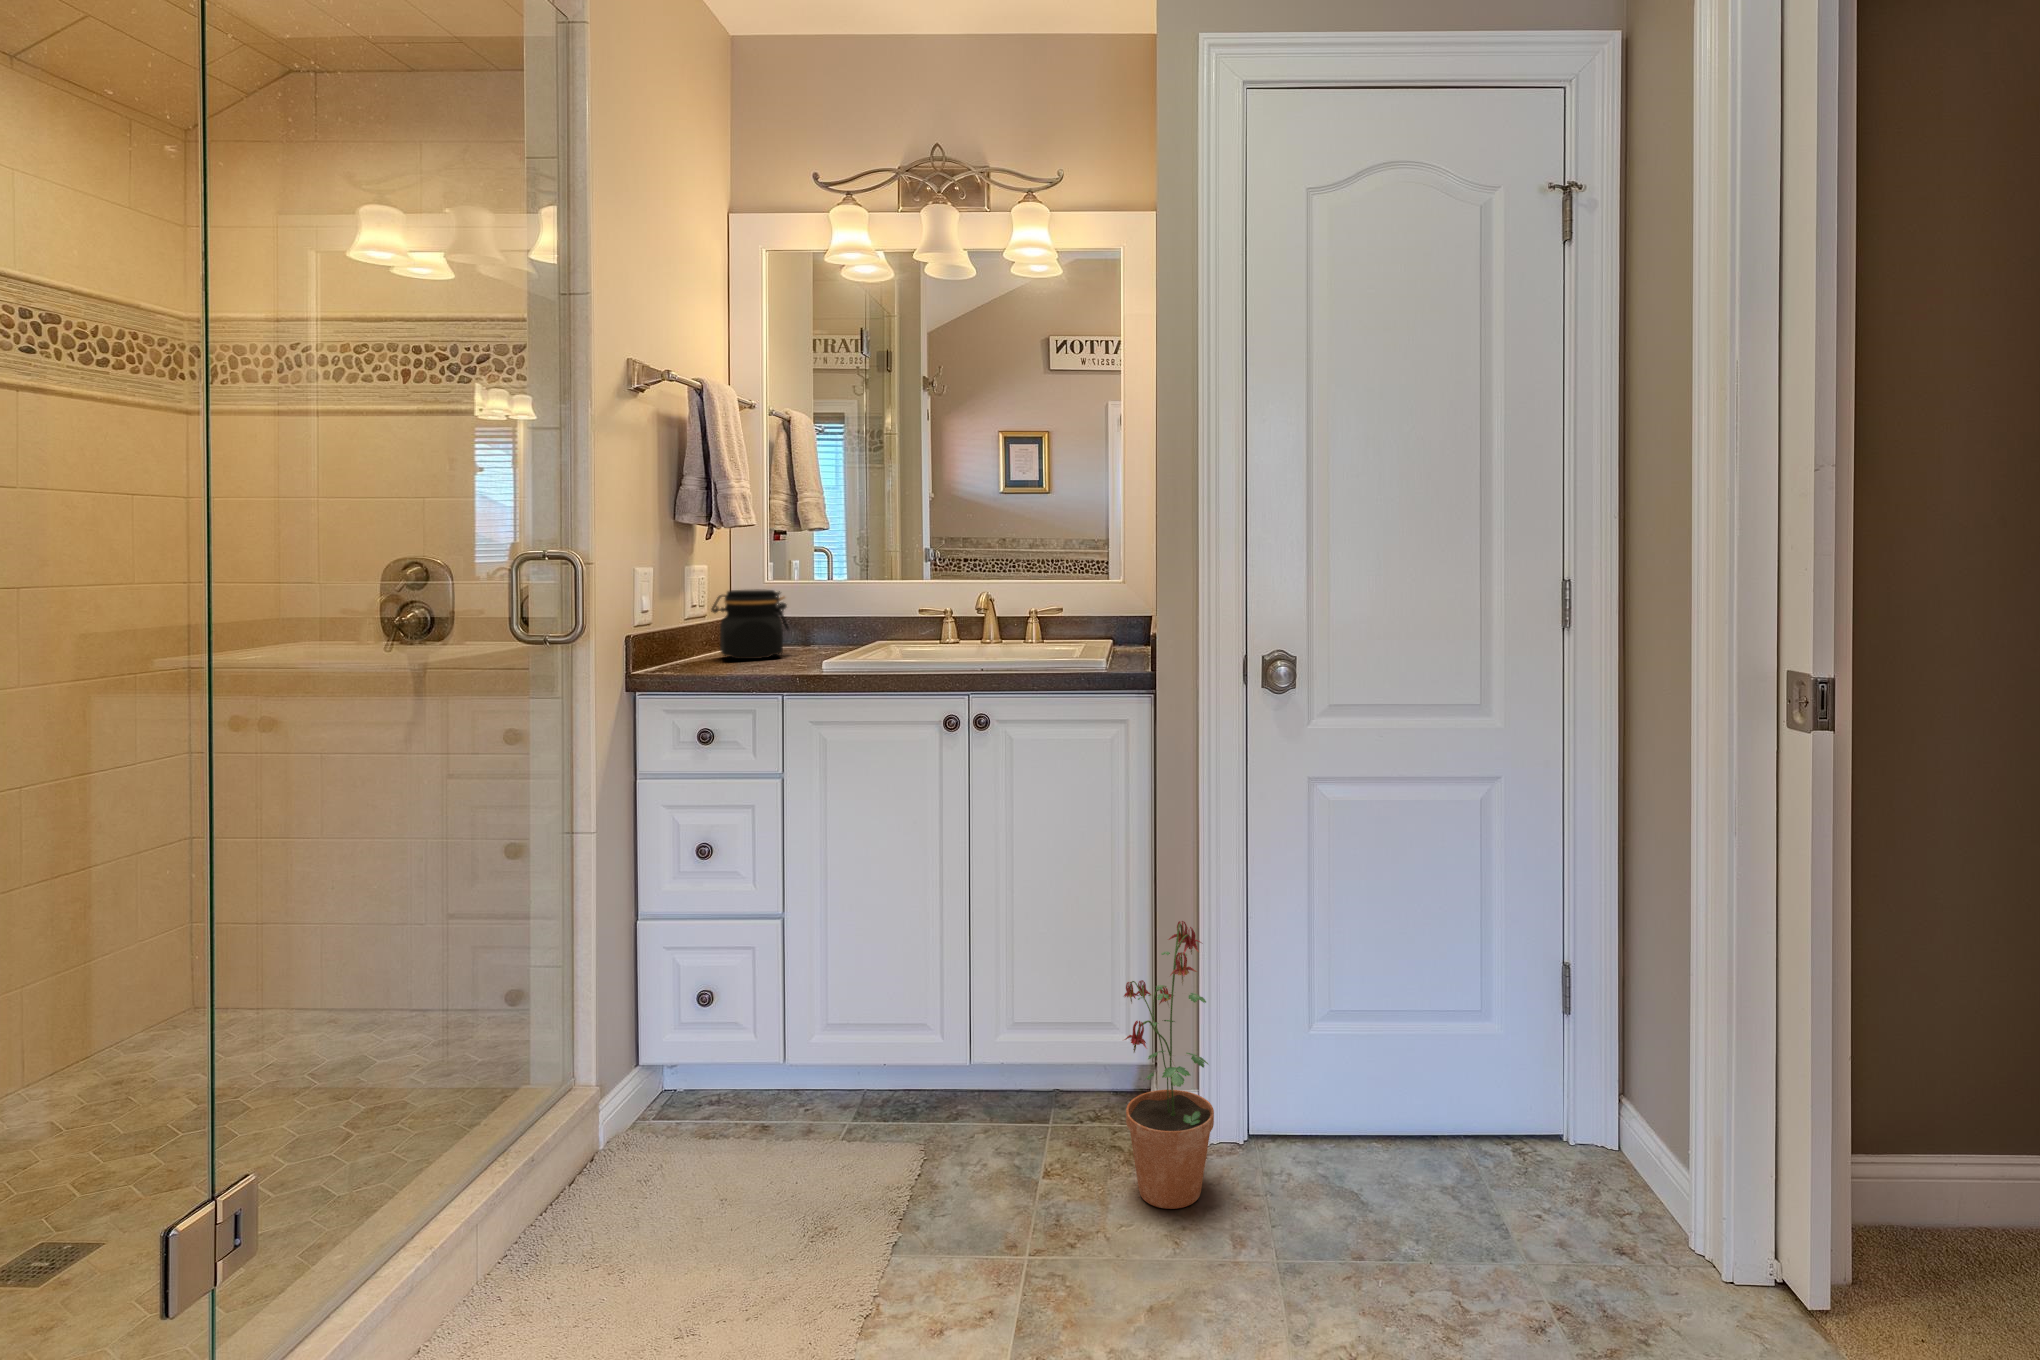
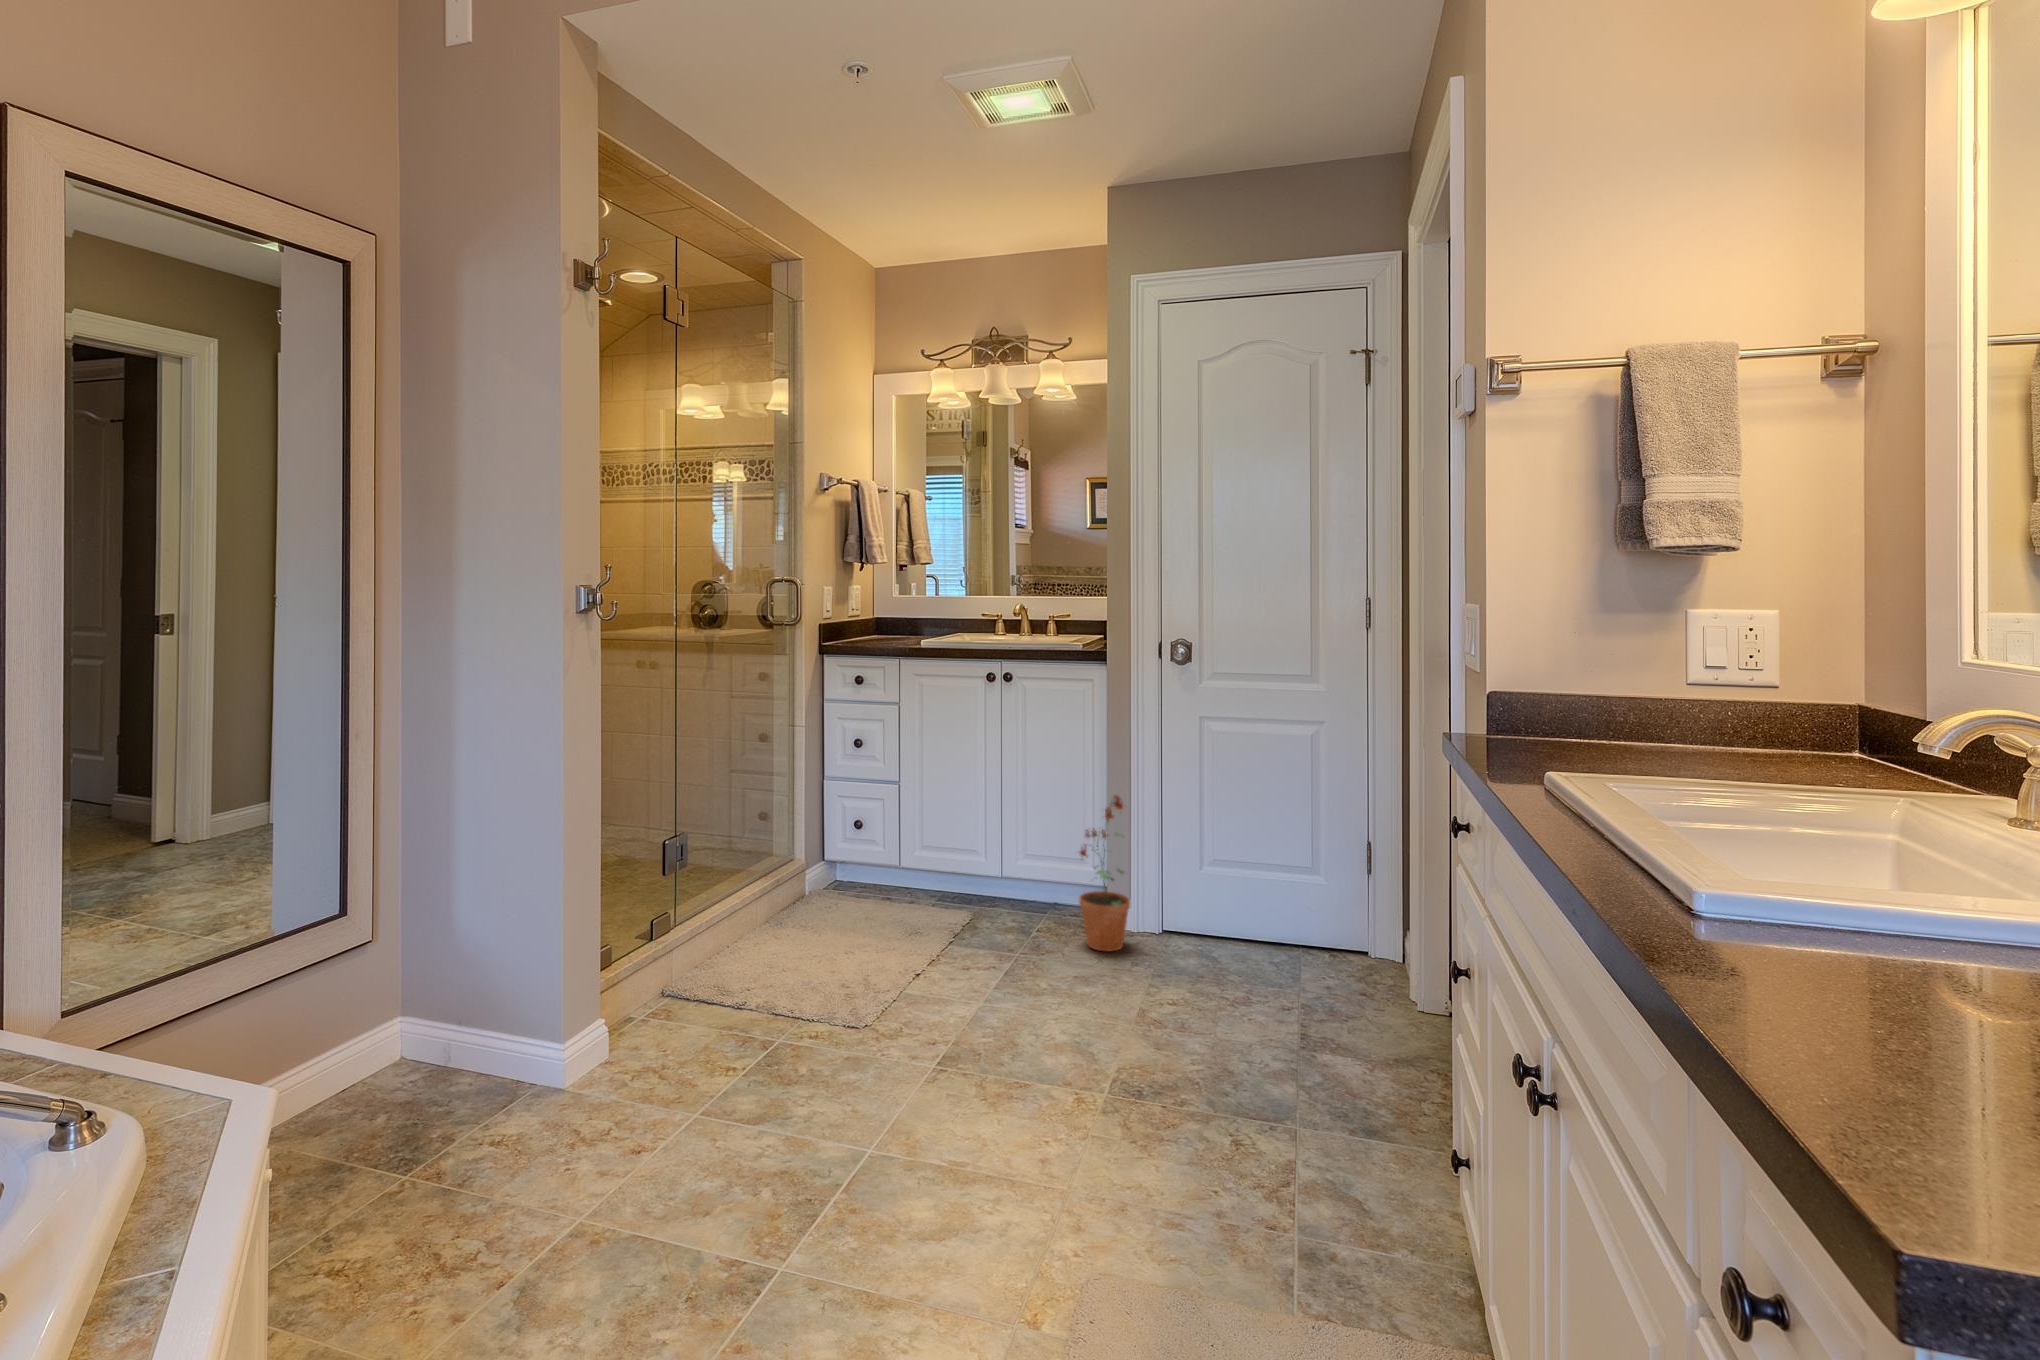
jar: present [711,590,789,659] -> none [862,600,906,640]

